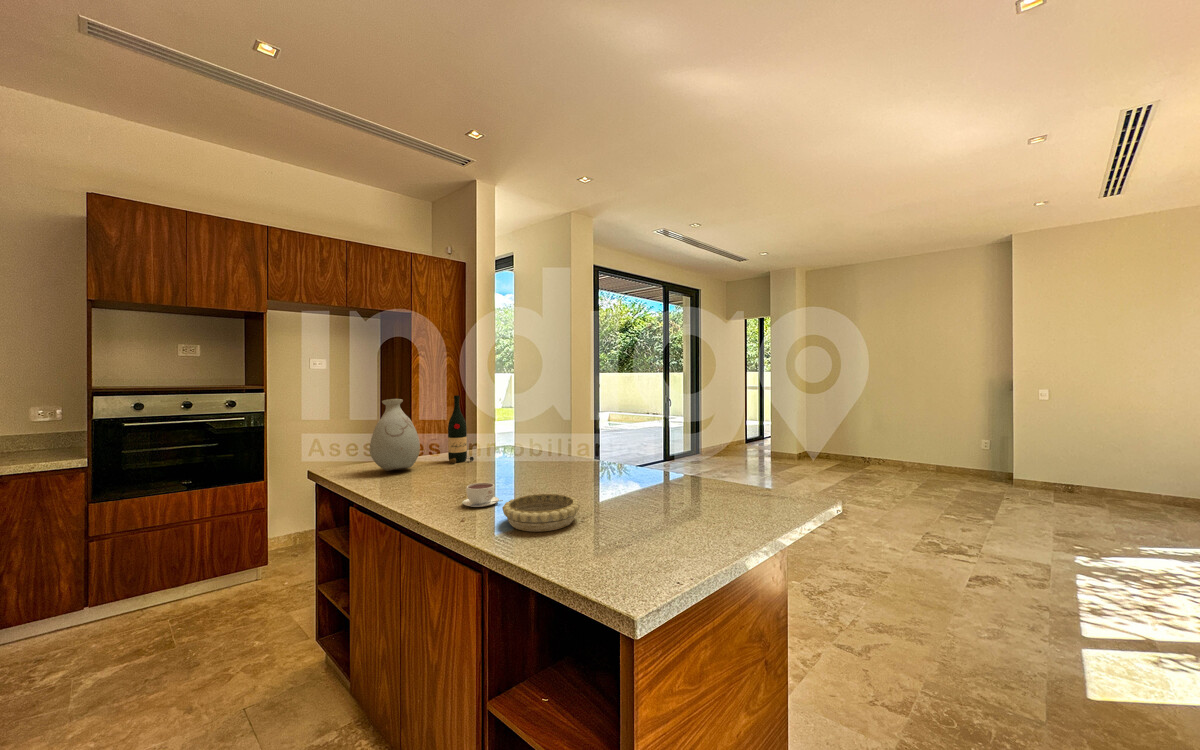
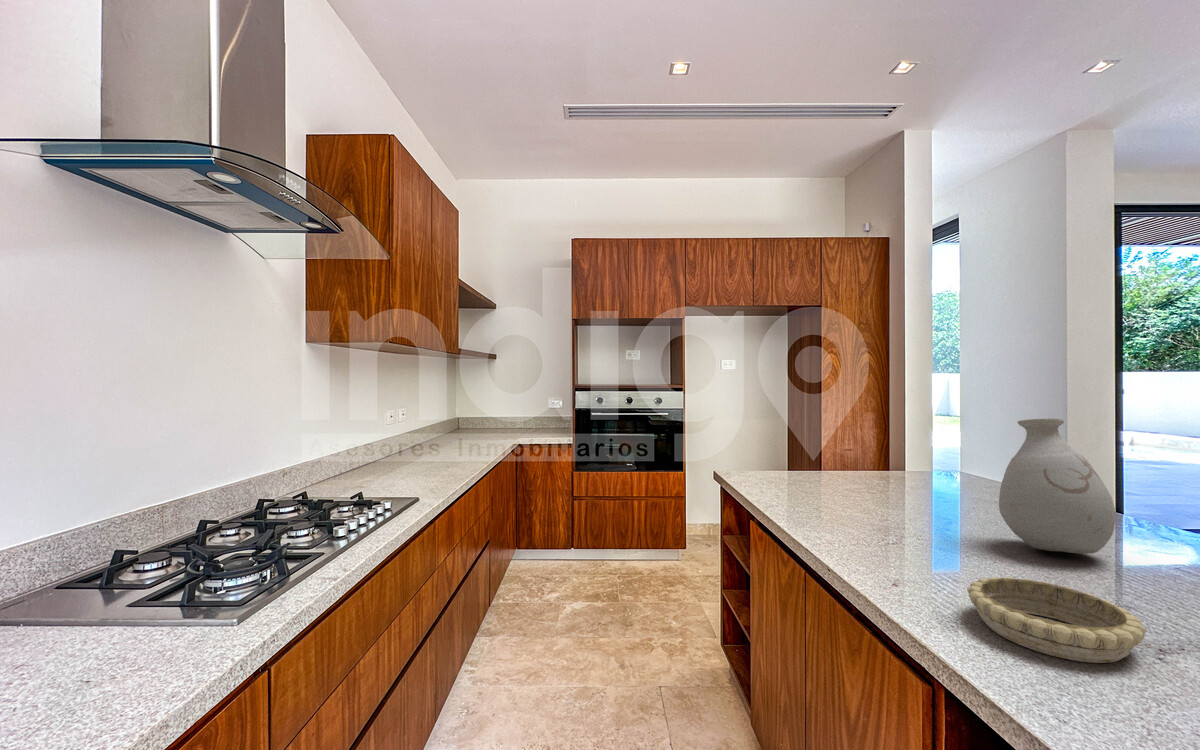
wine bottle: present [448,395,474,463] -> none [868,405,905,492]
vase: present [370,399,420,471] -> present [999,418,1116,554]
coffee cup: present [462,483,503,507] -> none [893,534,962,572]

